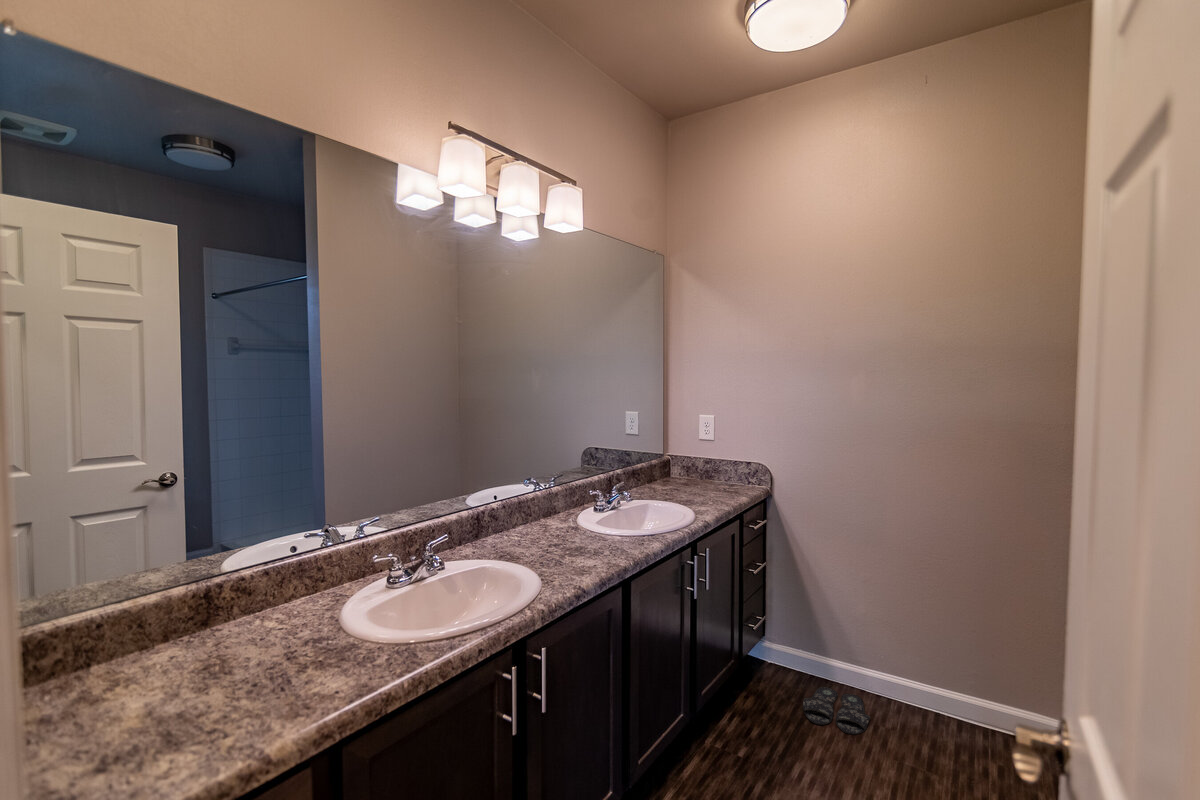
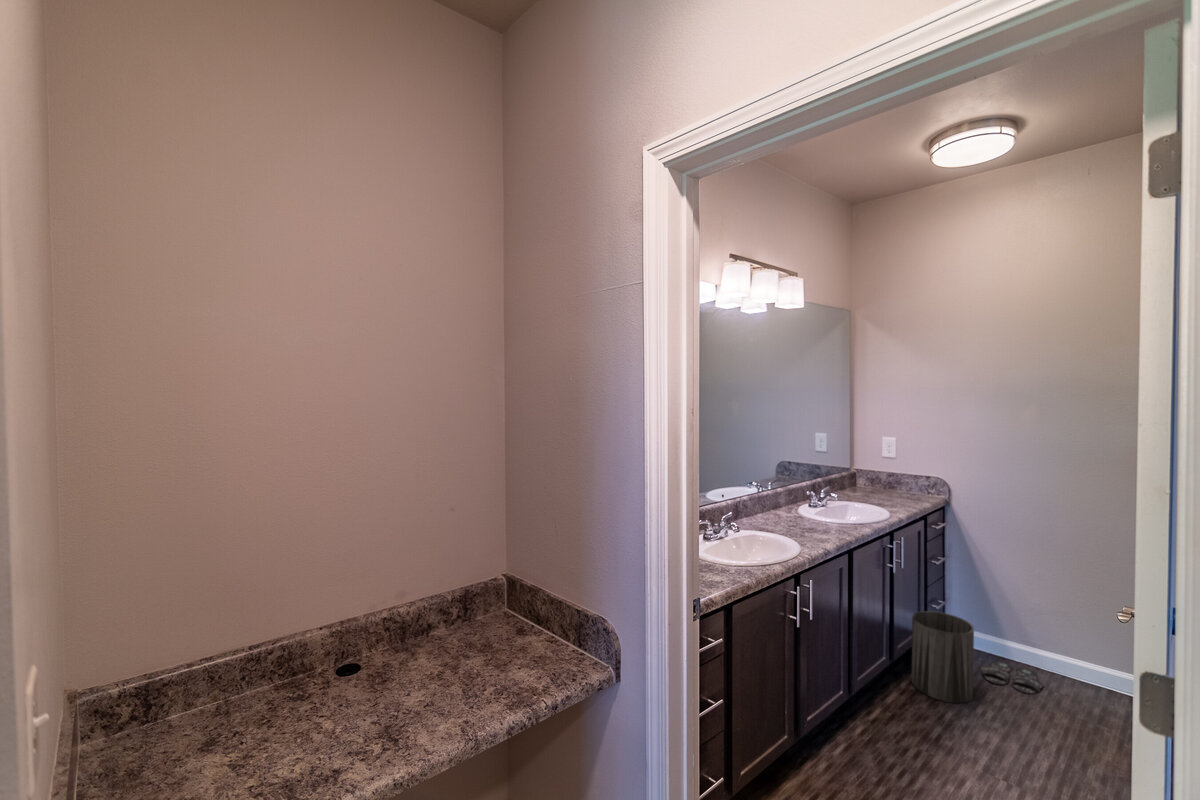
trash can: none [721,639,793,765] -> present [912,611,974,703]

